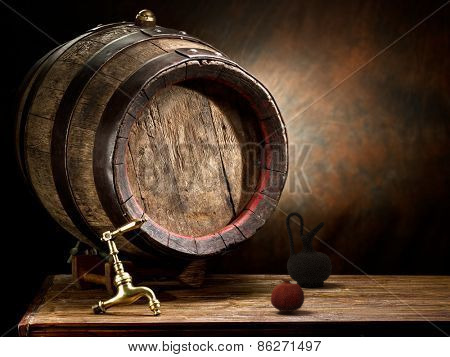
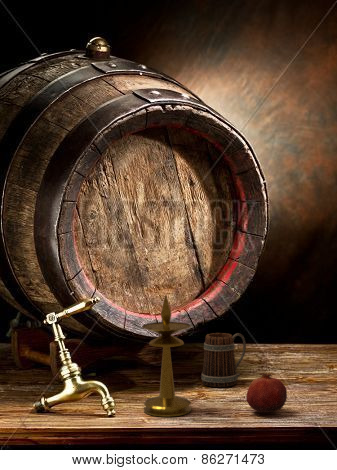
ceramic jug: present [286,212,332,287] -> none [265,280,319,370]
candlestick: none [183,215,225,315] -> present [142,295,191,417]
beer mug: none [233,254,270,298] -> present [201,333,246,387]

